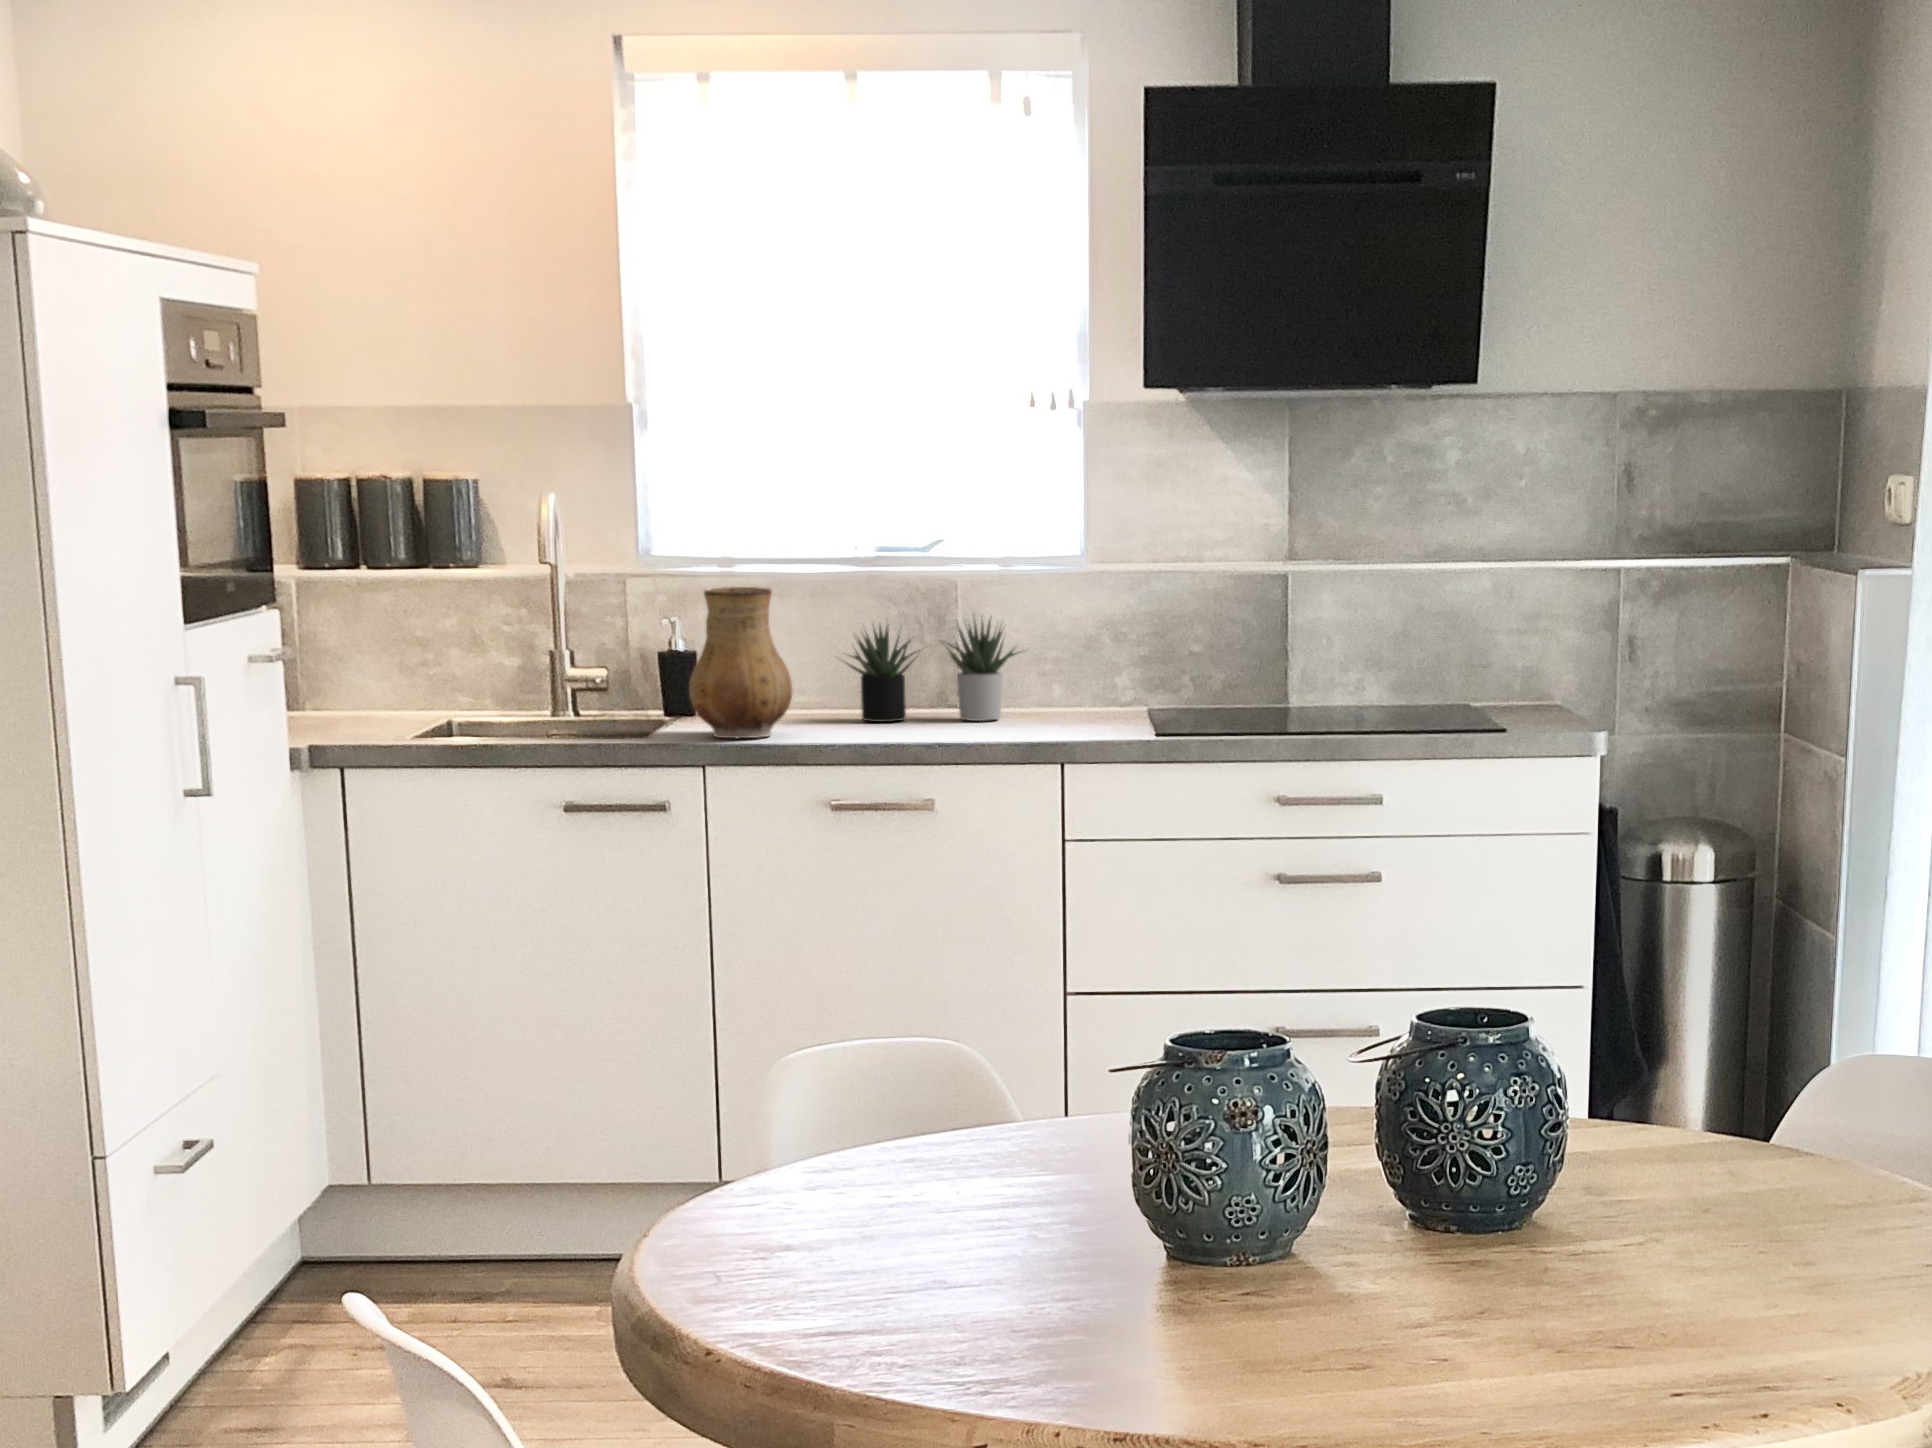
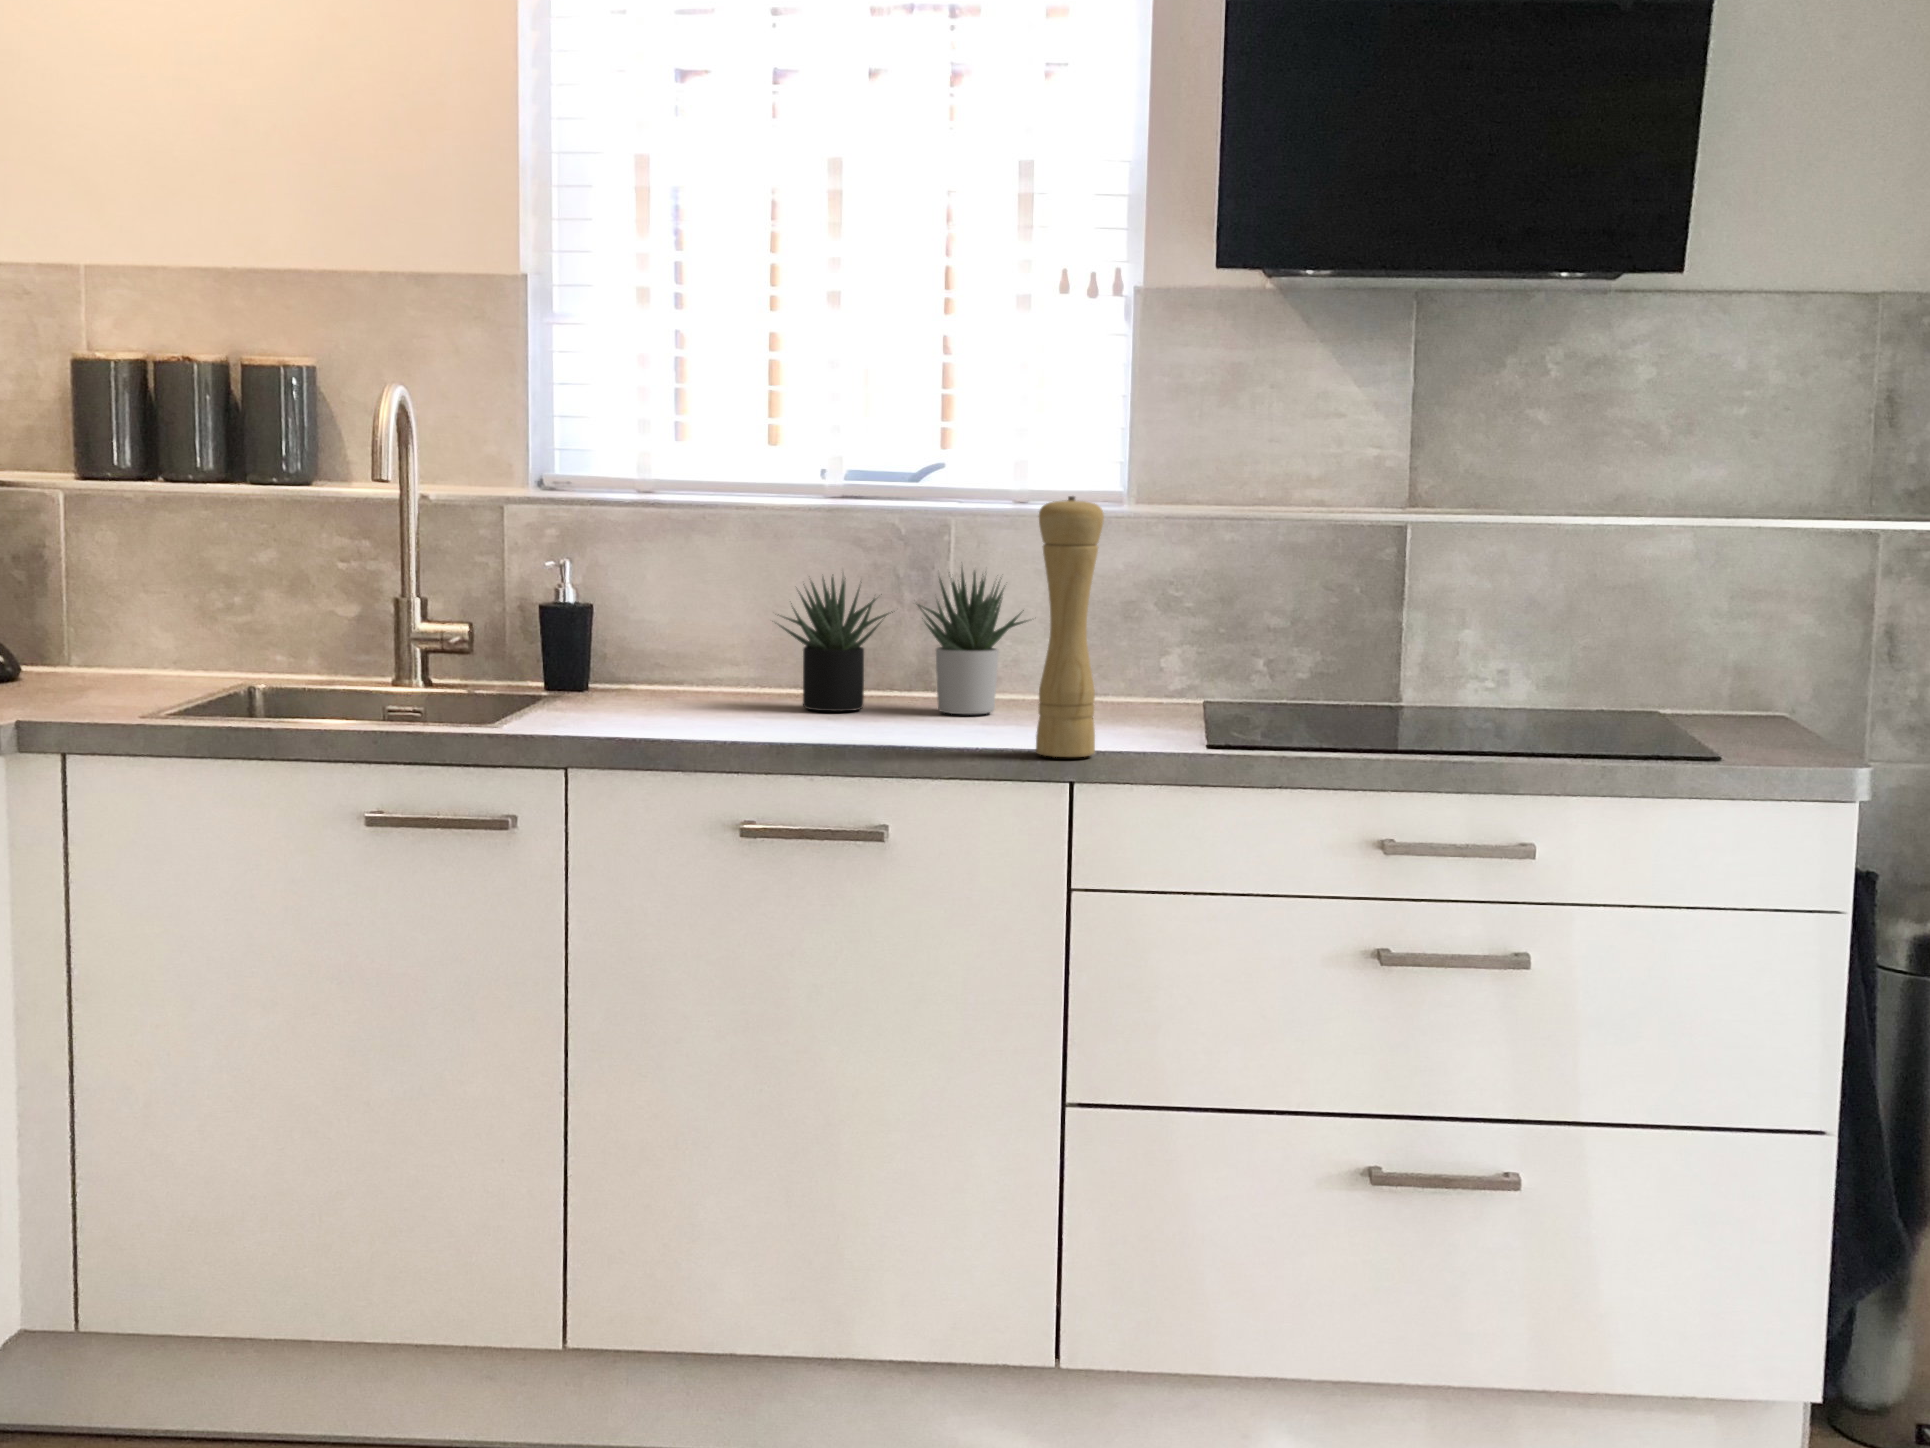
pepper mill: none [1037,561,1082,744] -> present [1036,496,1104,757]
ceramic pitcher: present [689,587,792,738] -> none [552,520,696,731]

